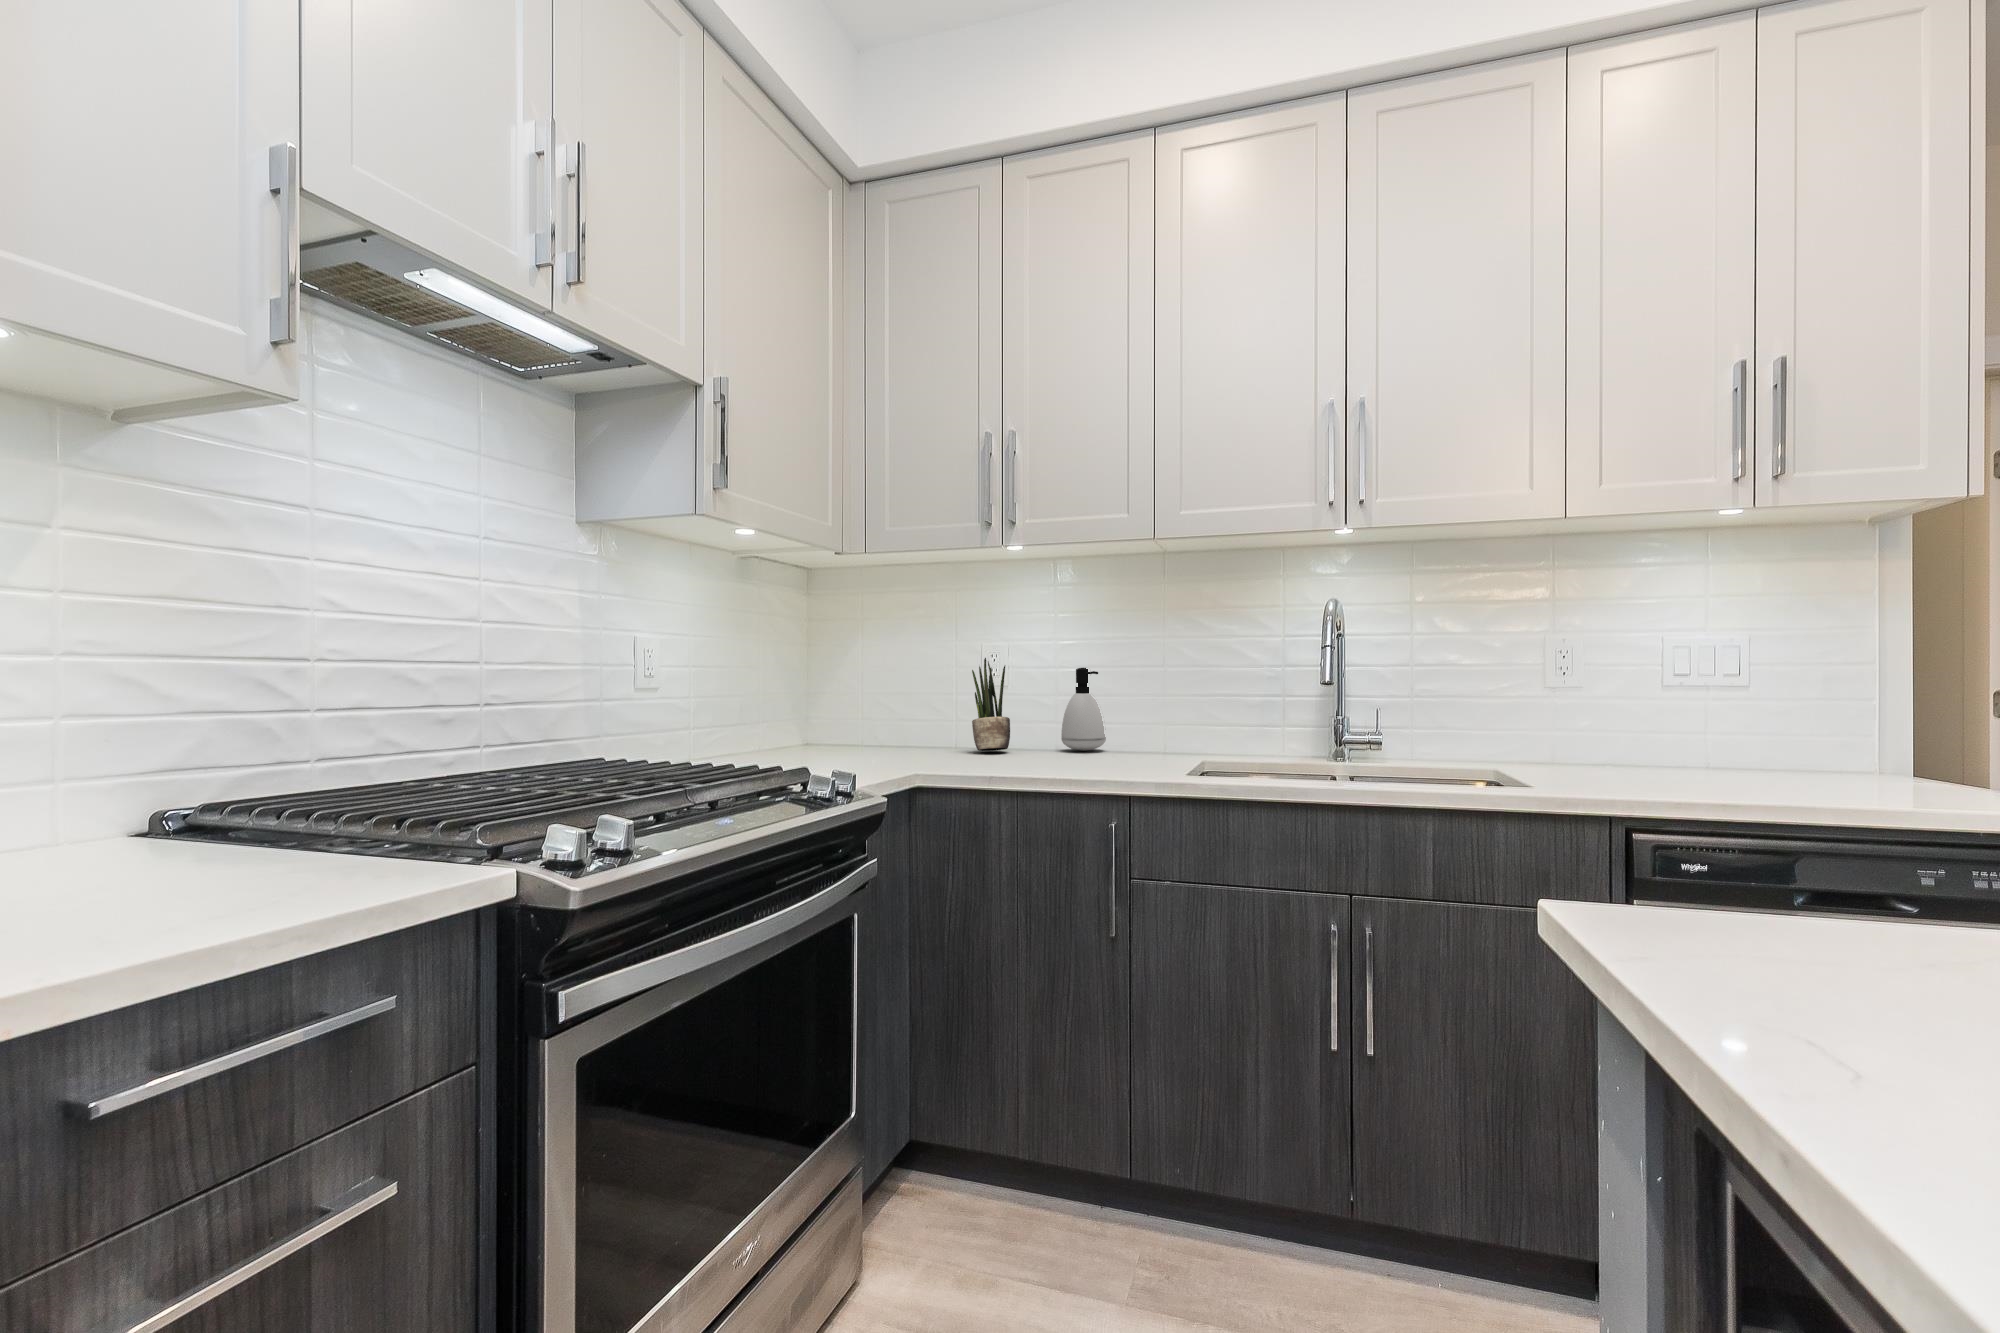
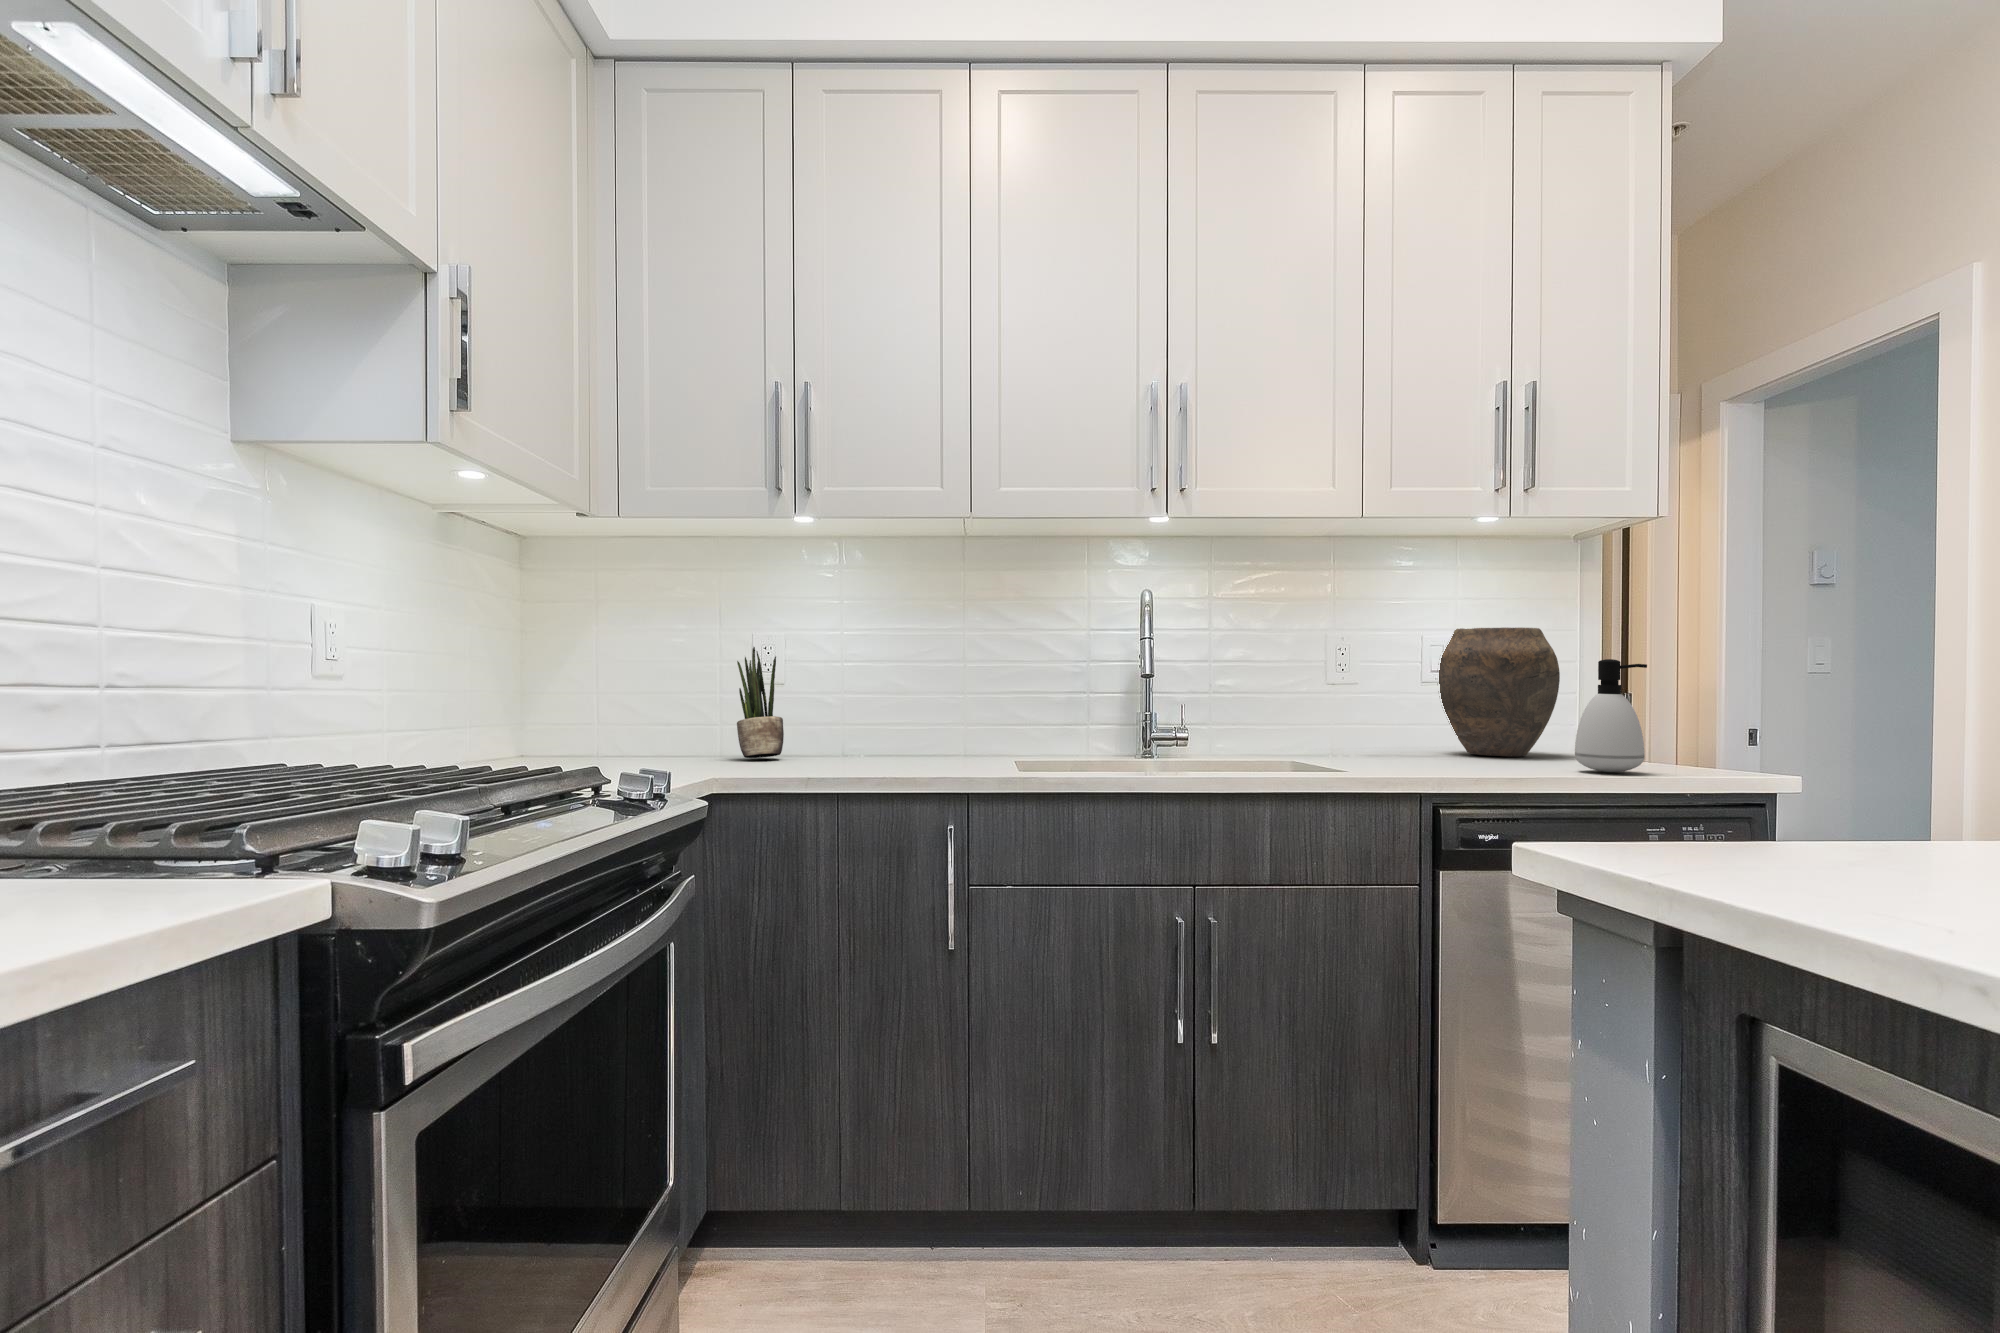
vase: none [1679,628,1835,769] -> present [1437,627,1560,757]
soap dispenser: present [1061,668,1106,751] -> present [1575,659,1647,772]

